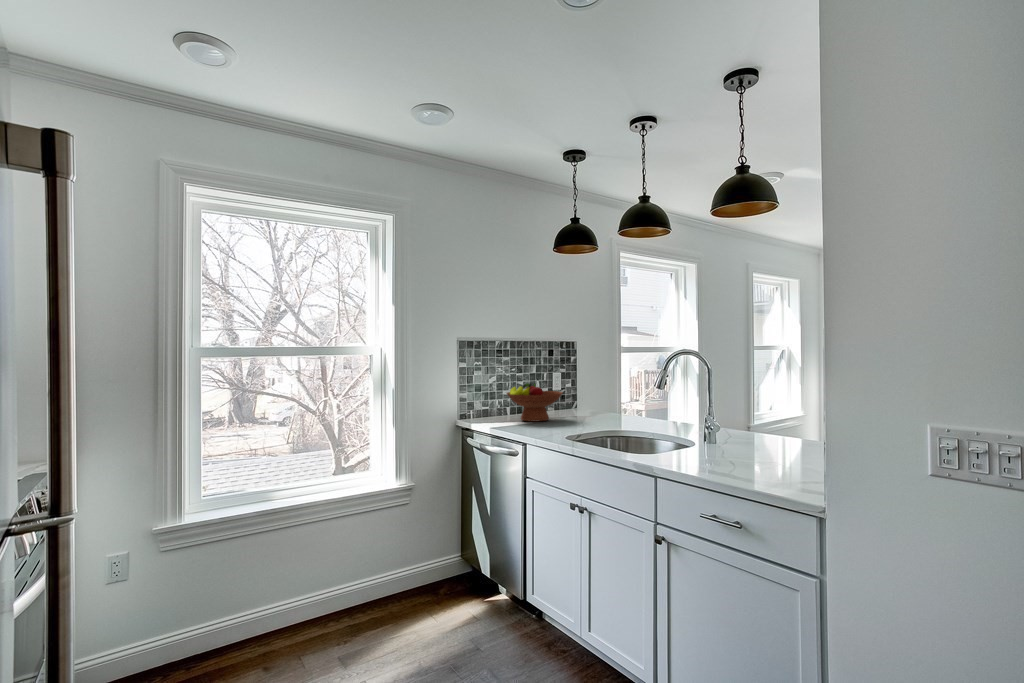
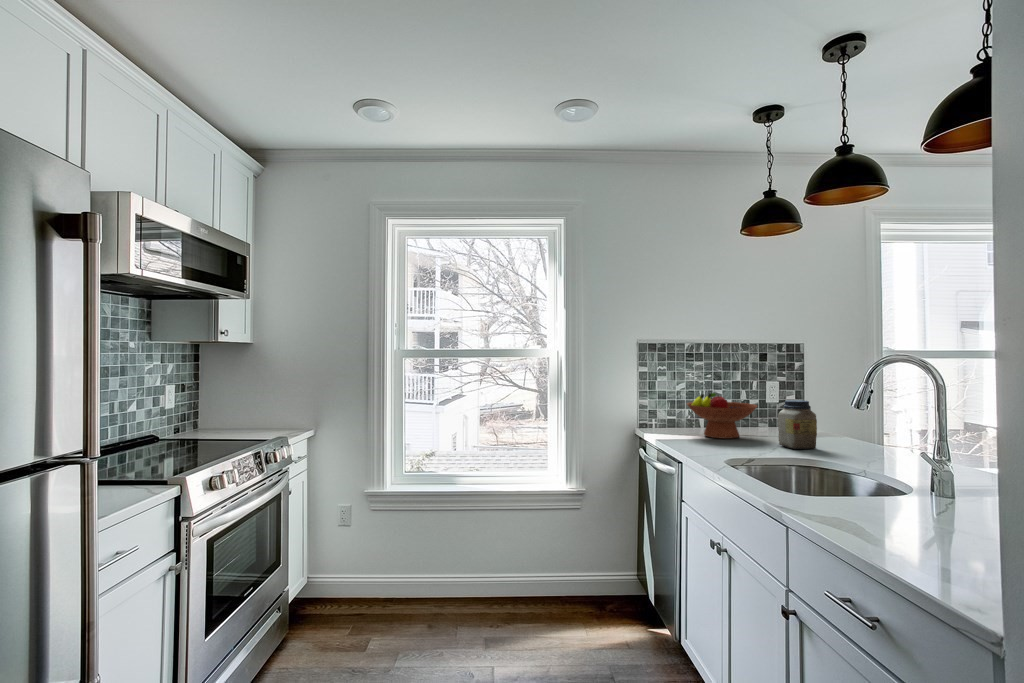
jar: none [586,385,613,424] -> present [778,400,817,449]

